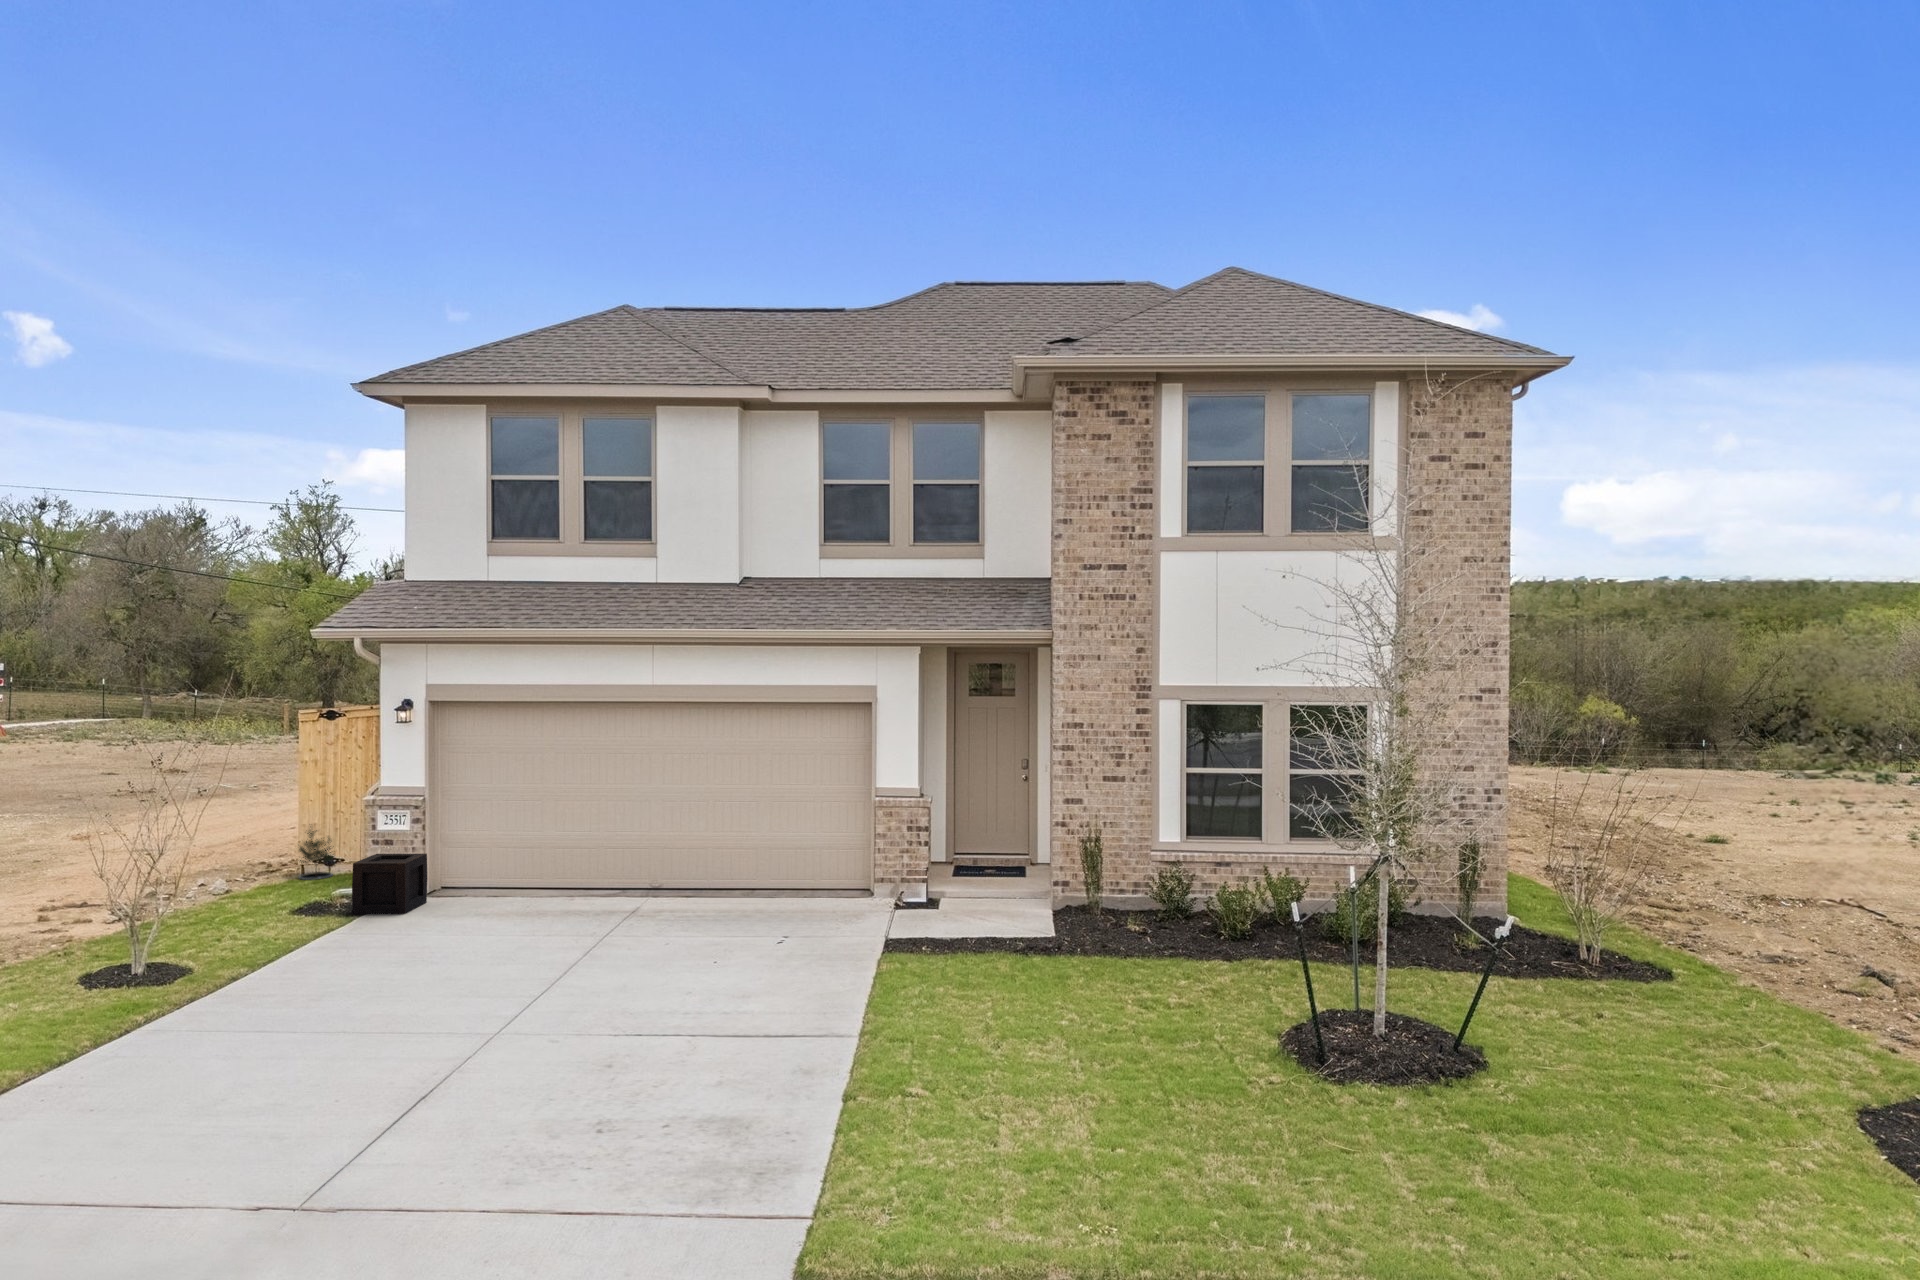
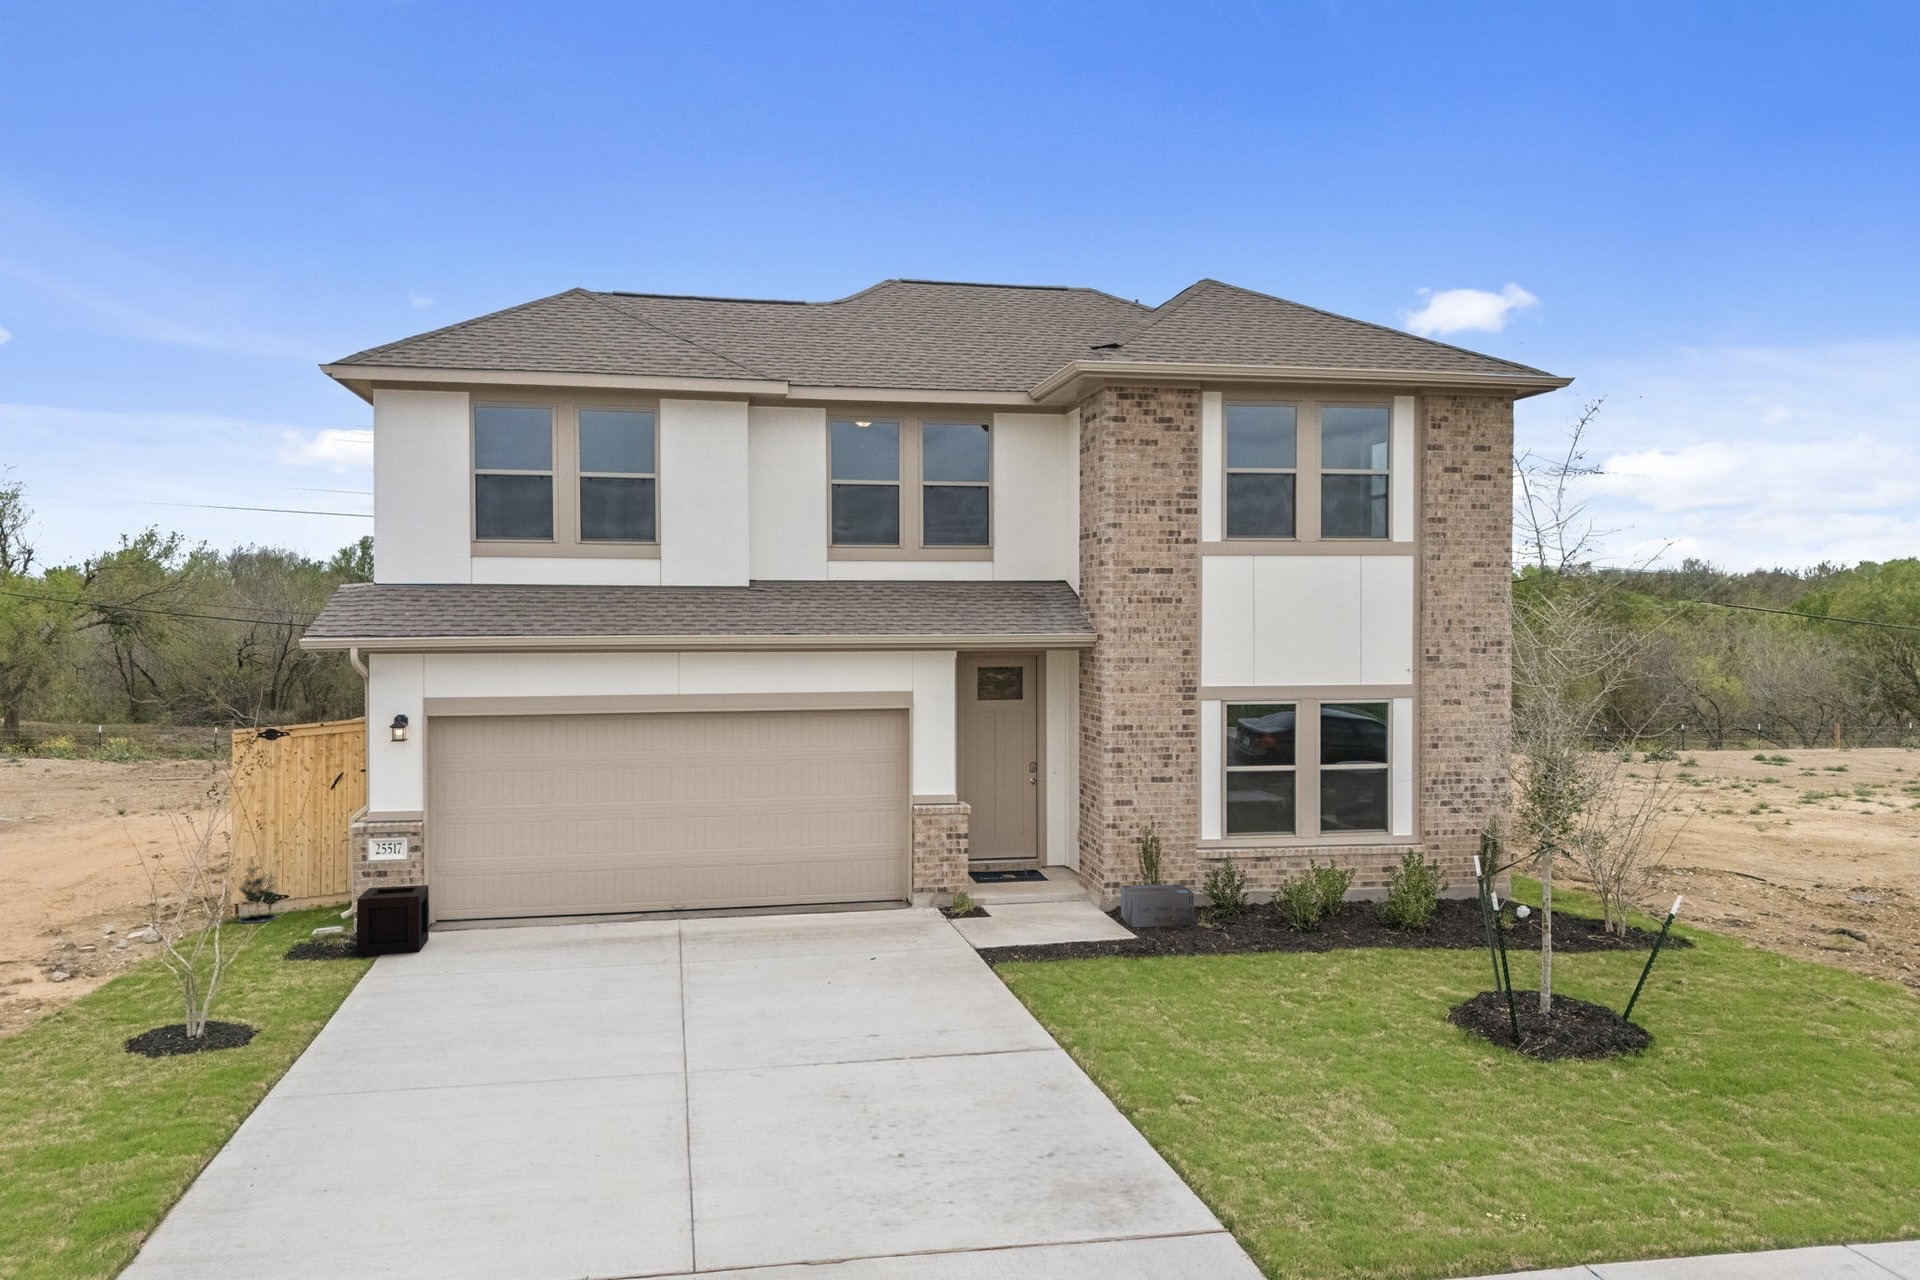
cardboard box: none [1067,886,1134,931] -> present [1121,884,1194,927]

